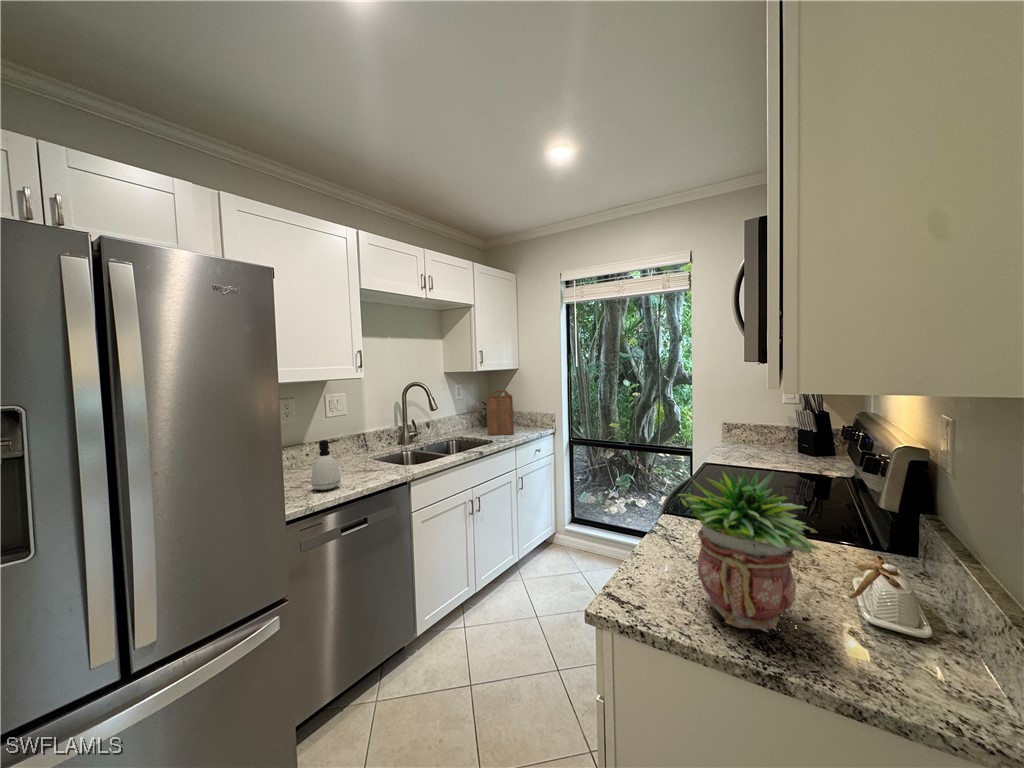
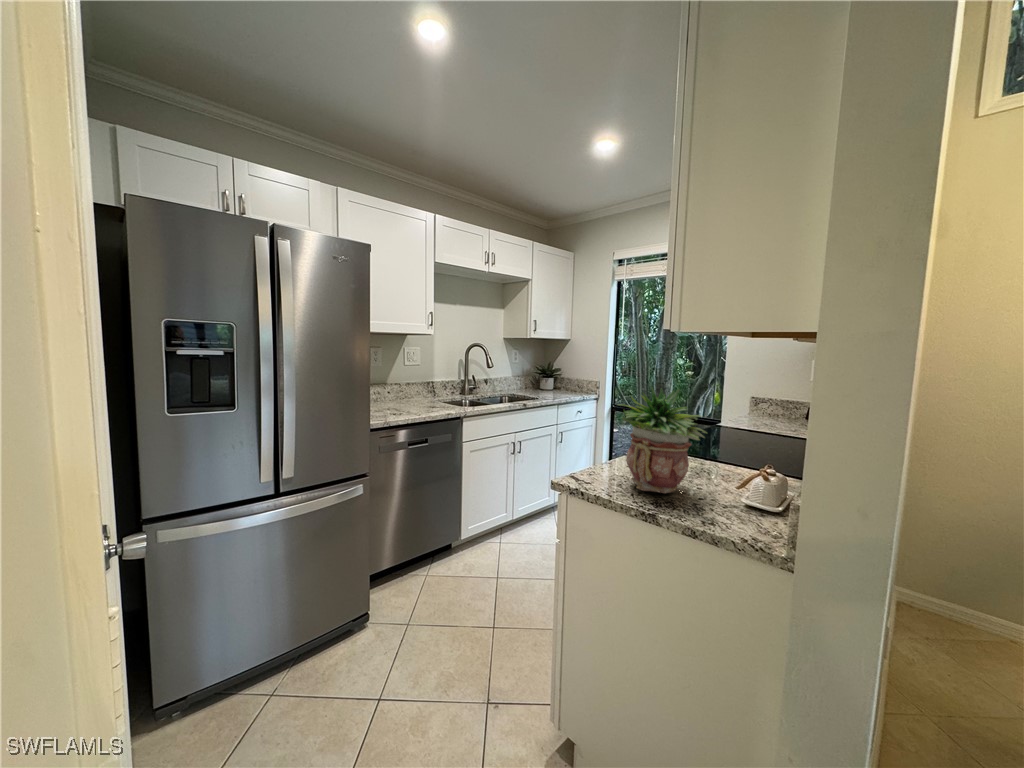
cutting board: present [486,390,514,435] -> none [536,356,560,396]
soap dispenser: present [311,440,341,490] -> none [390,377,410,414]

